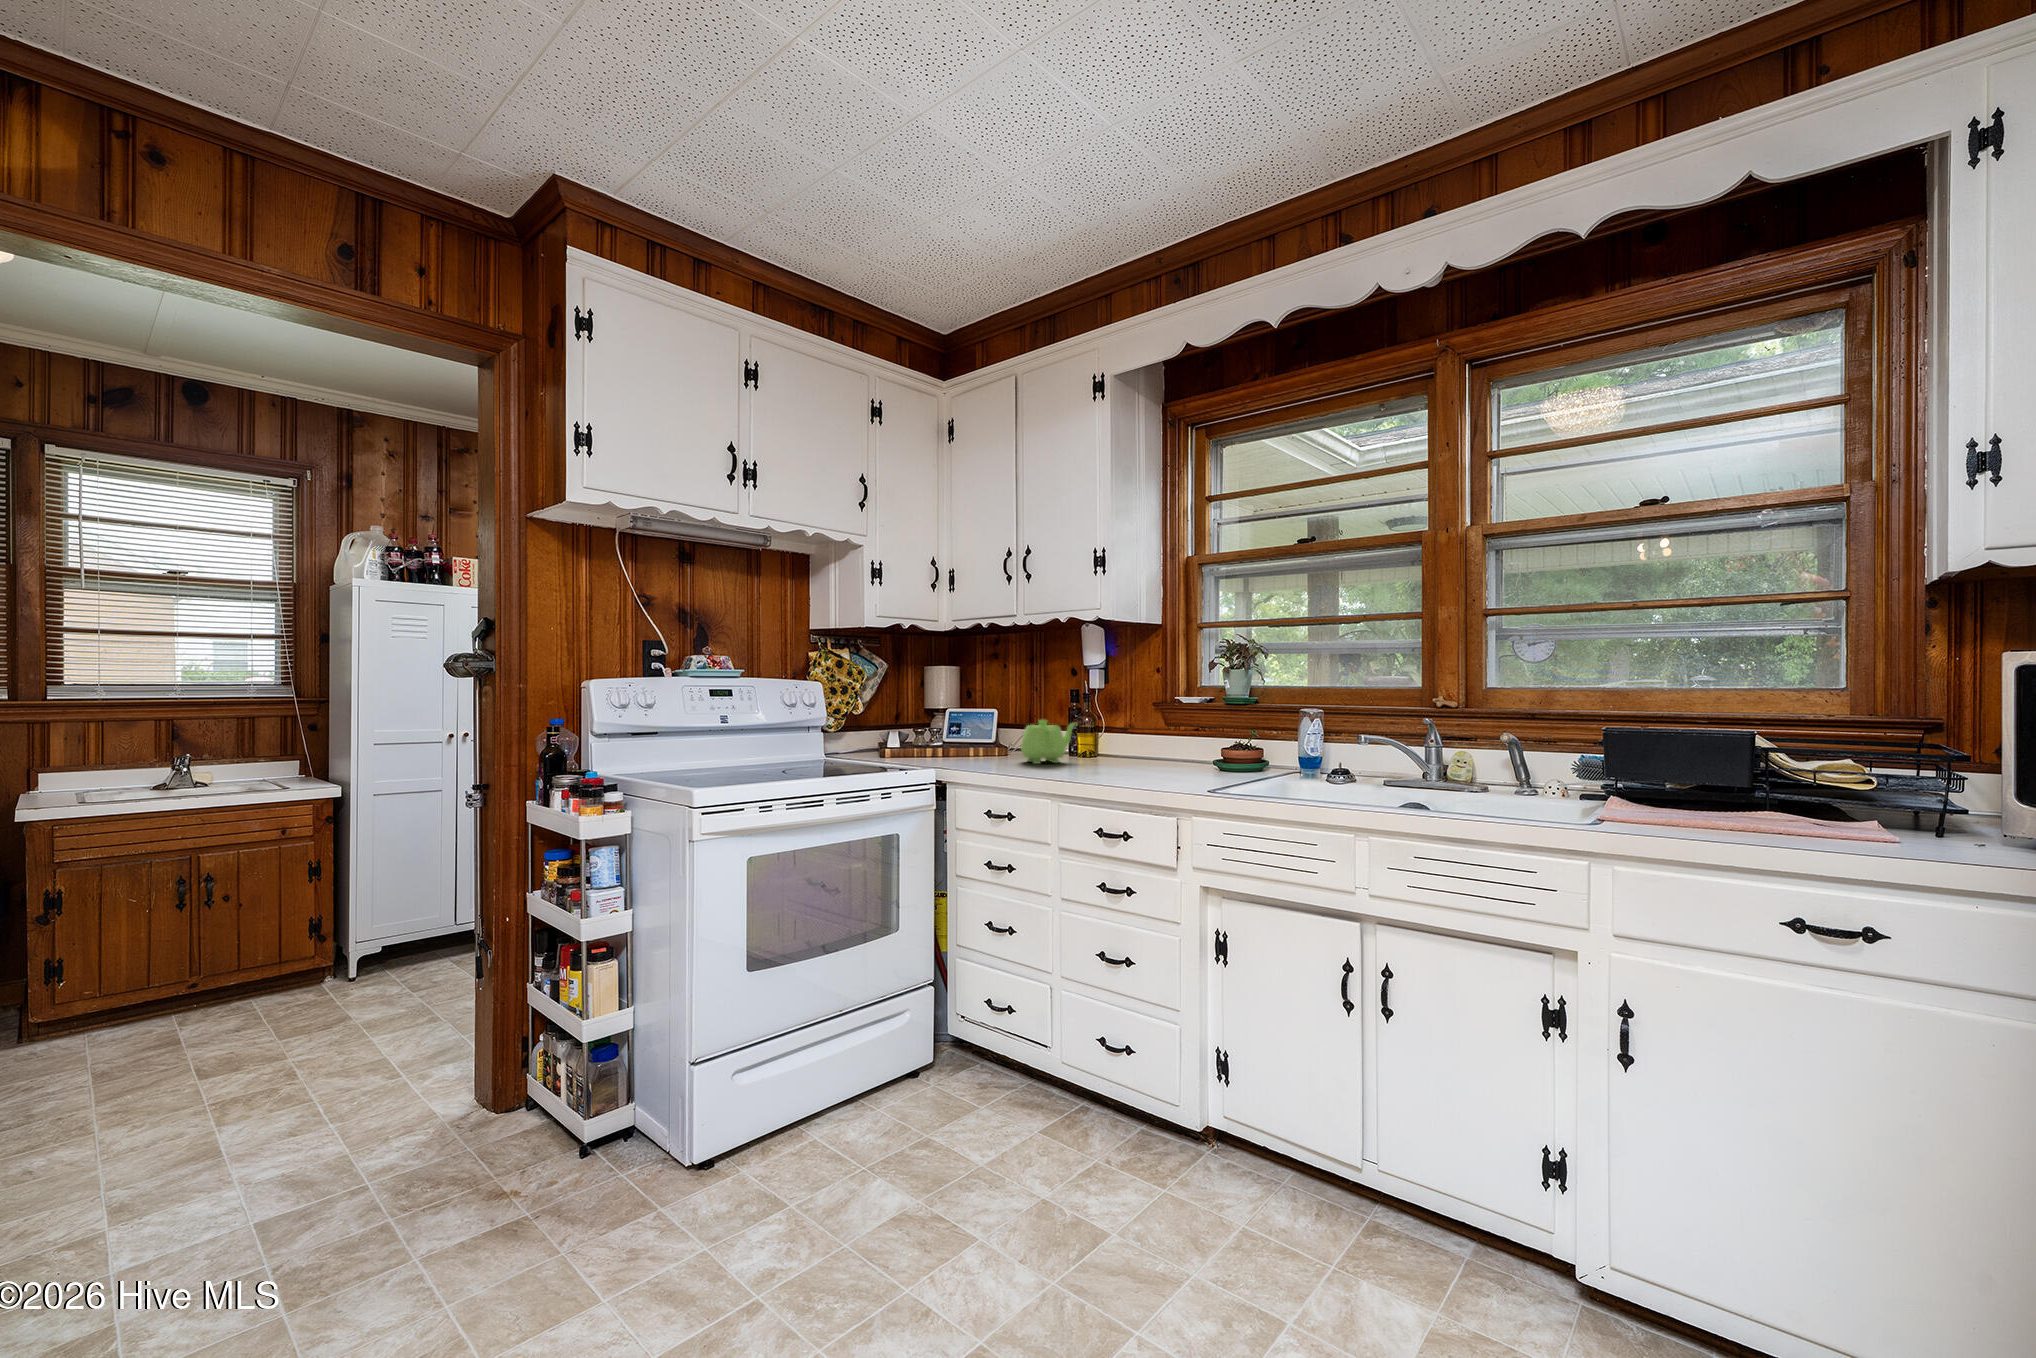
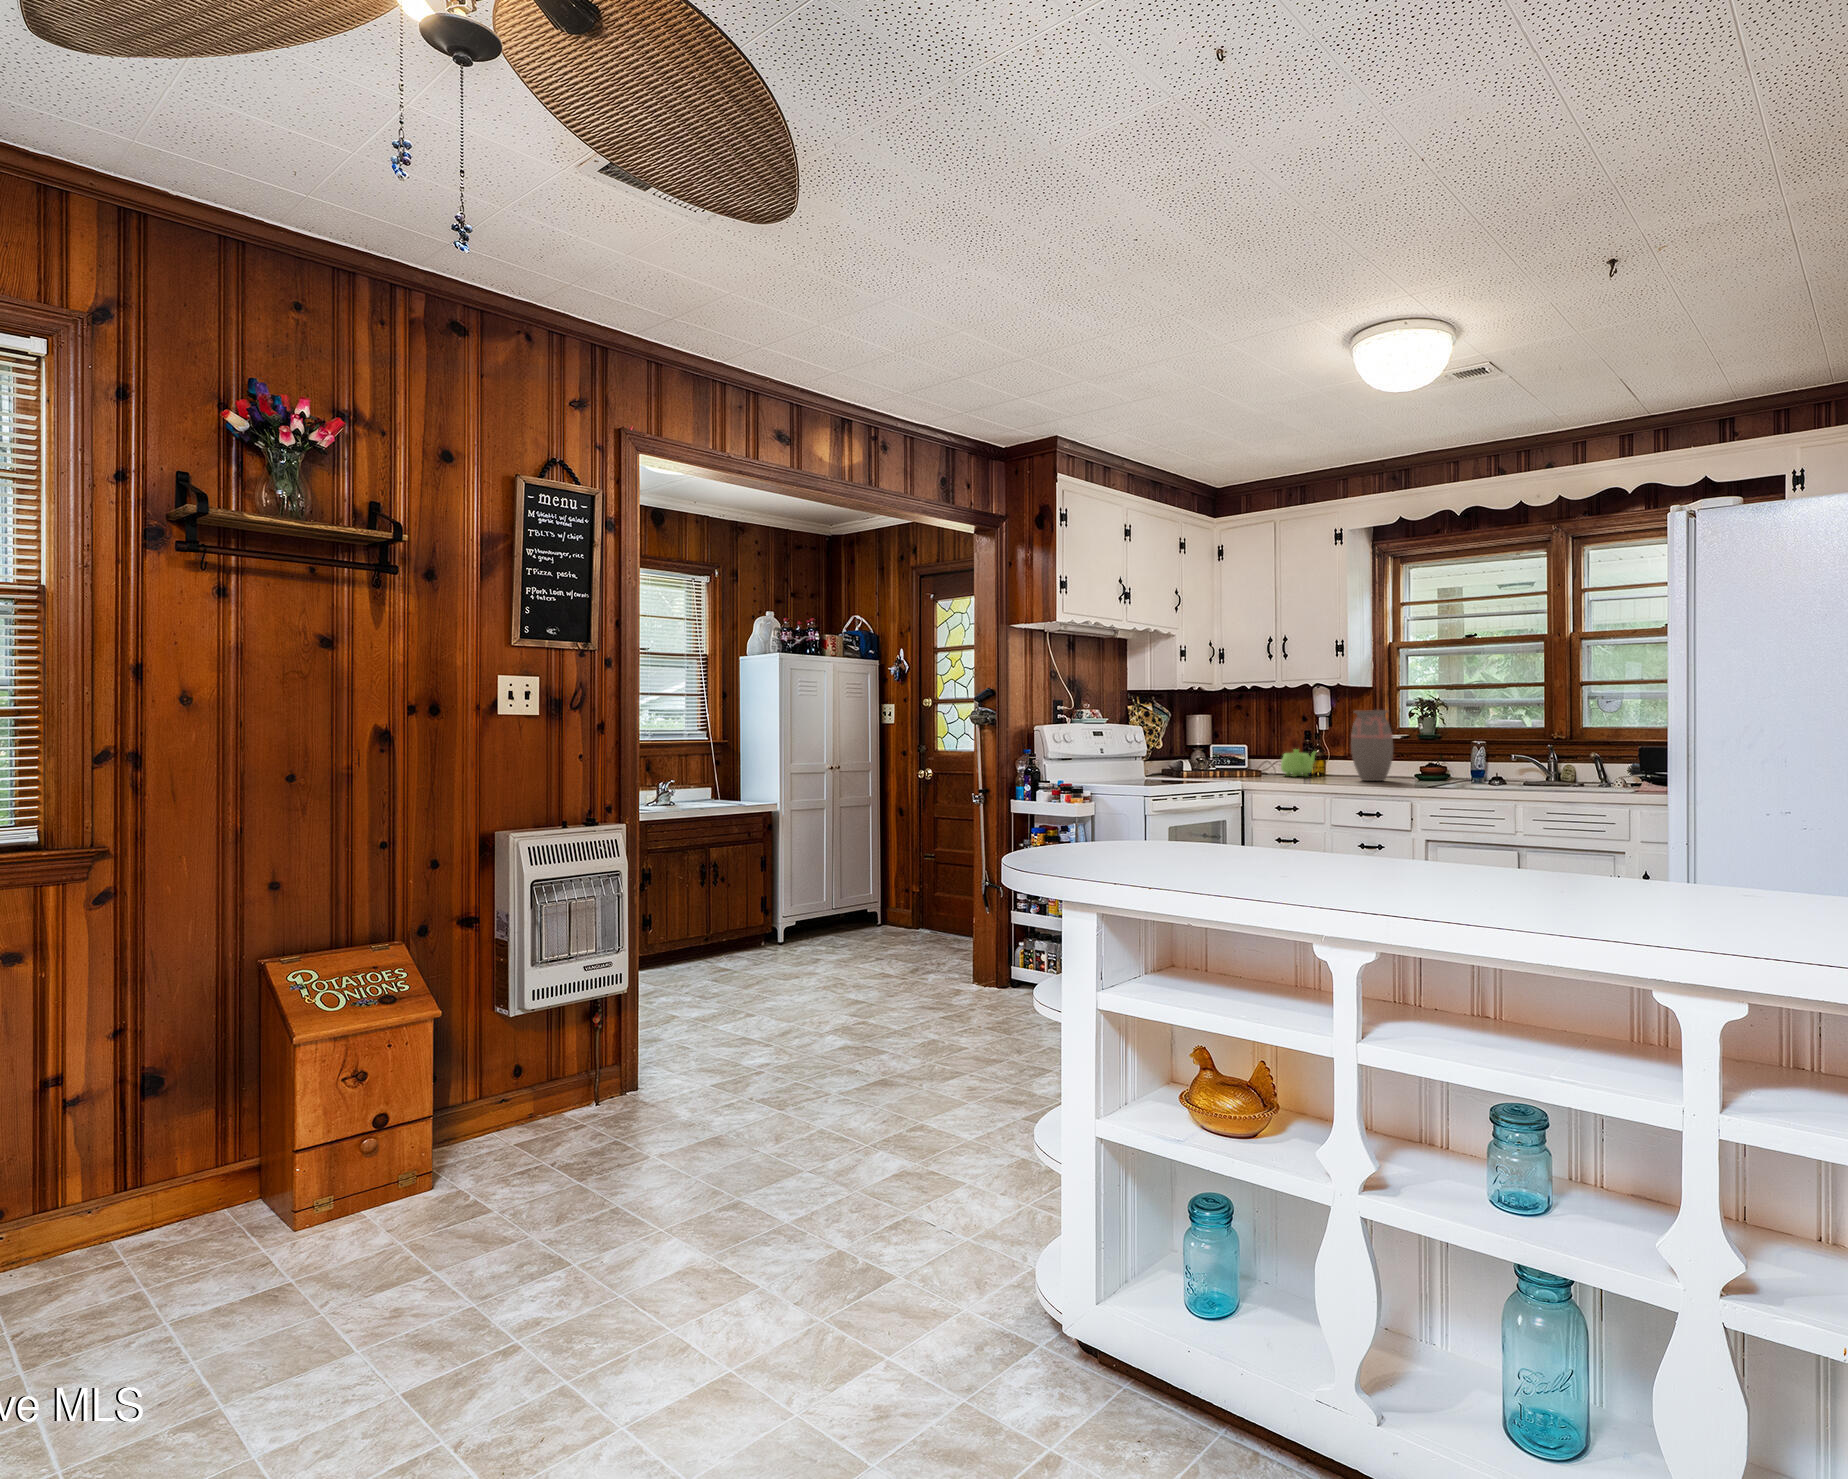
decorative vase: none [1110,657,1176,777] -> present [1351,710,1393,781]

